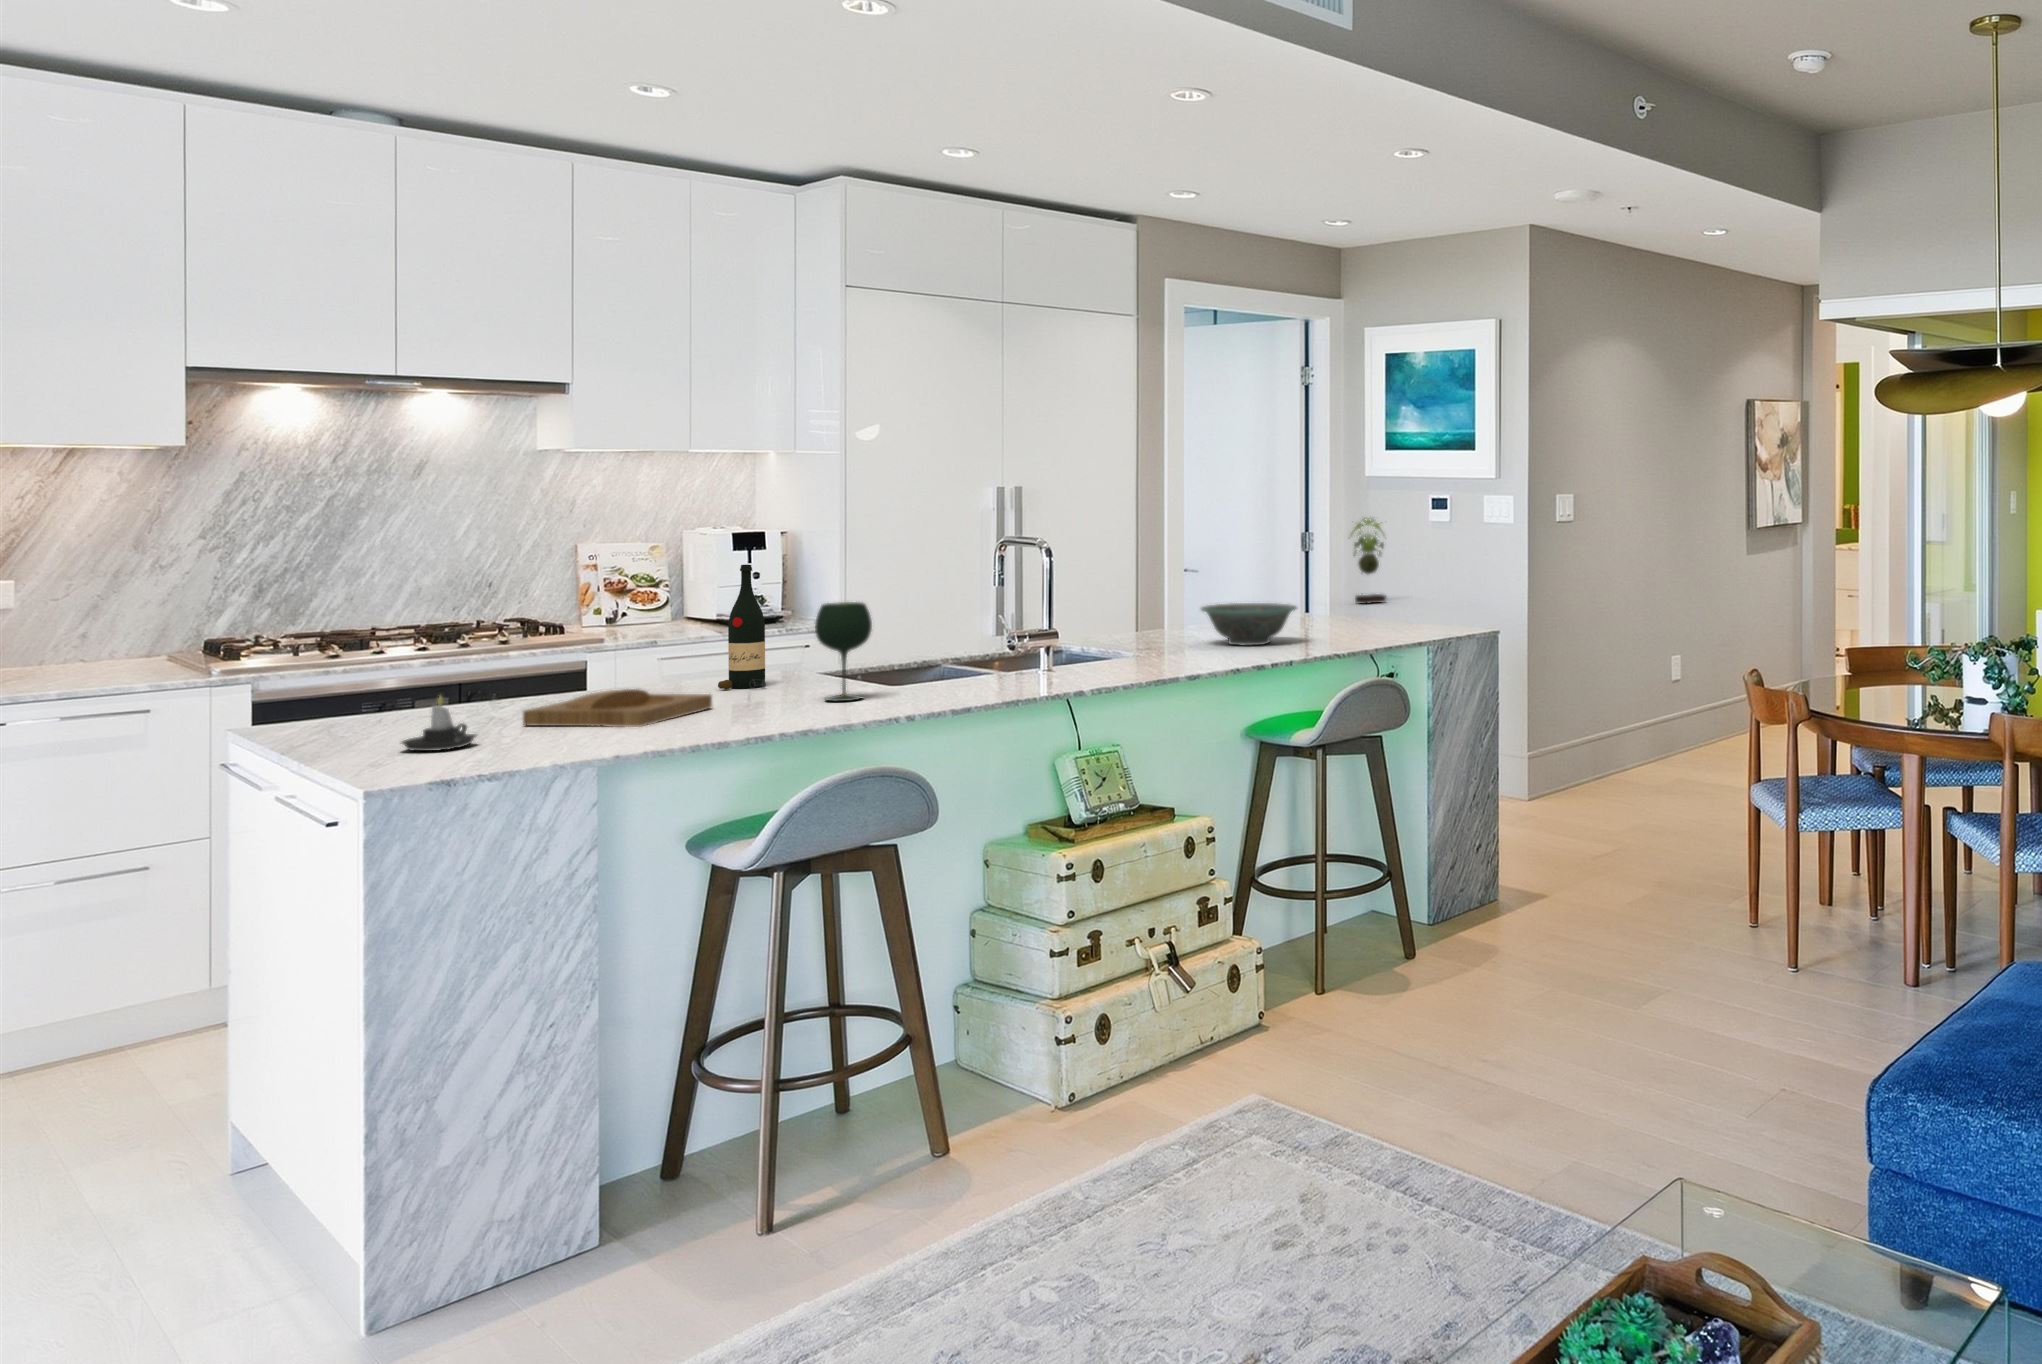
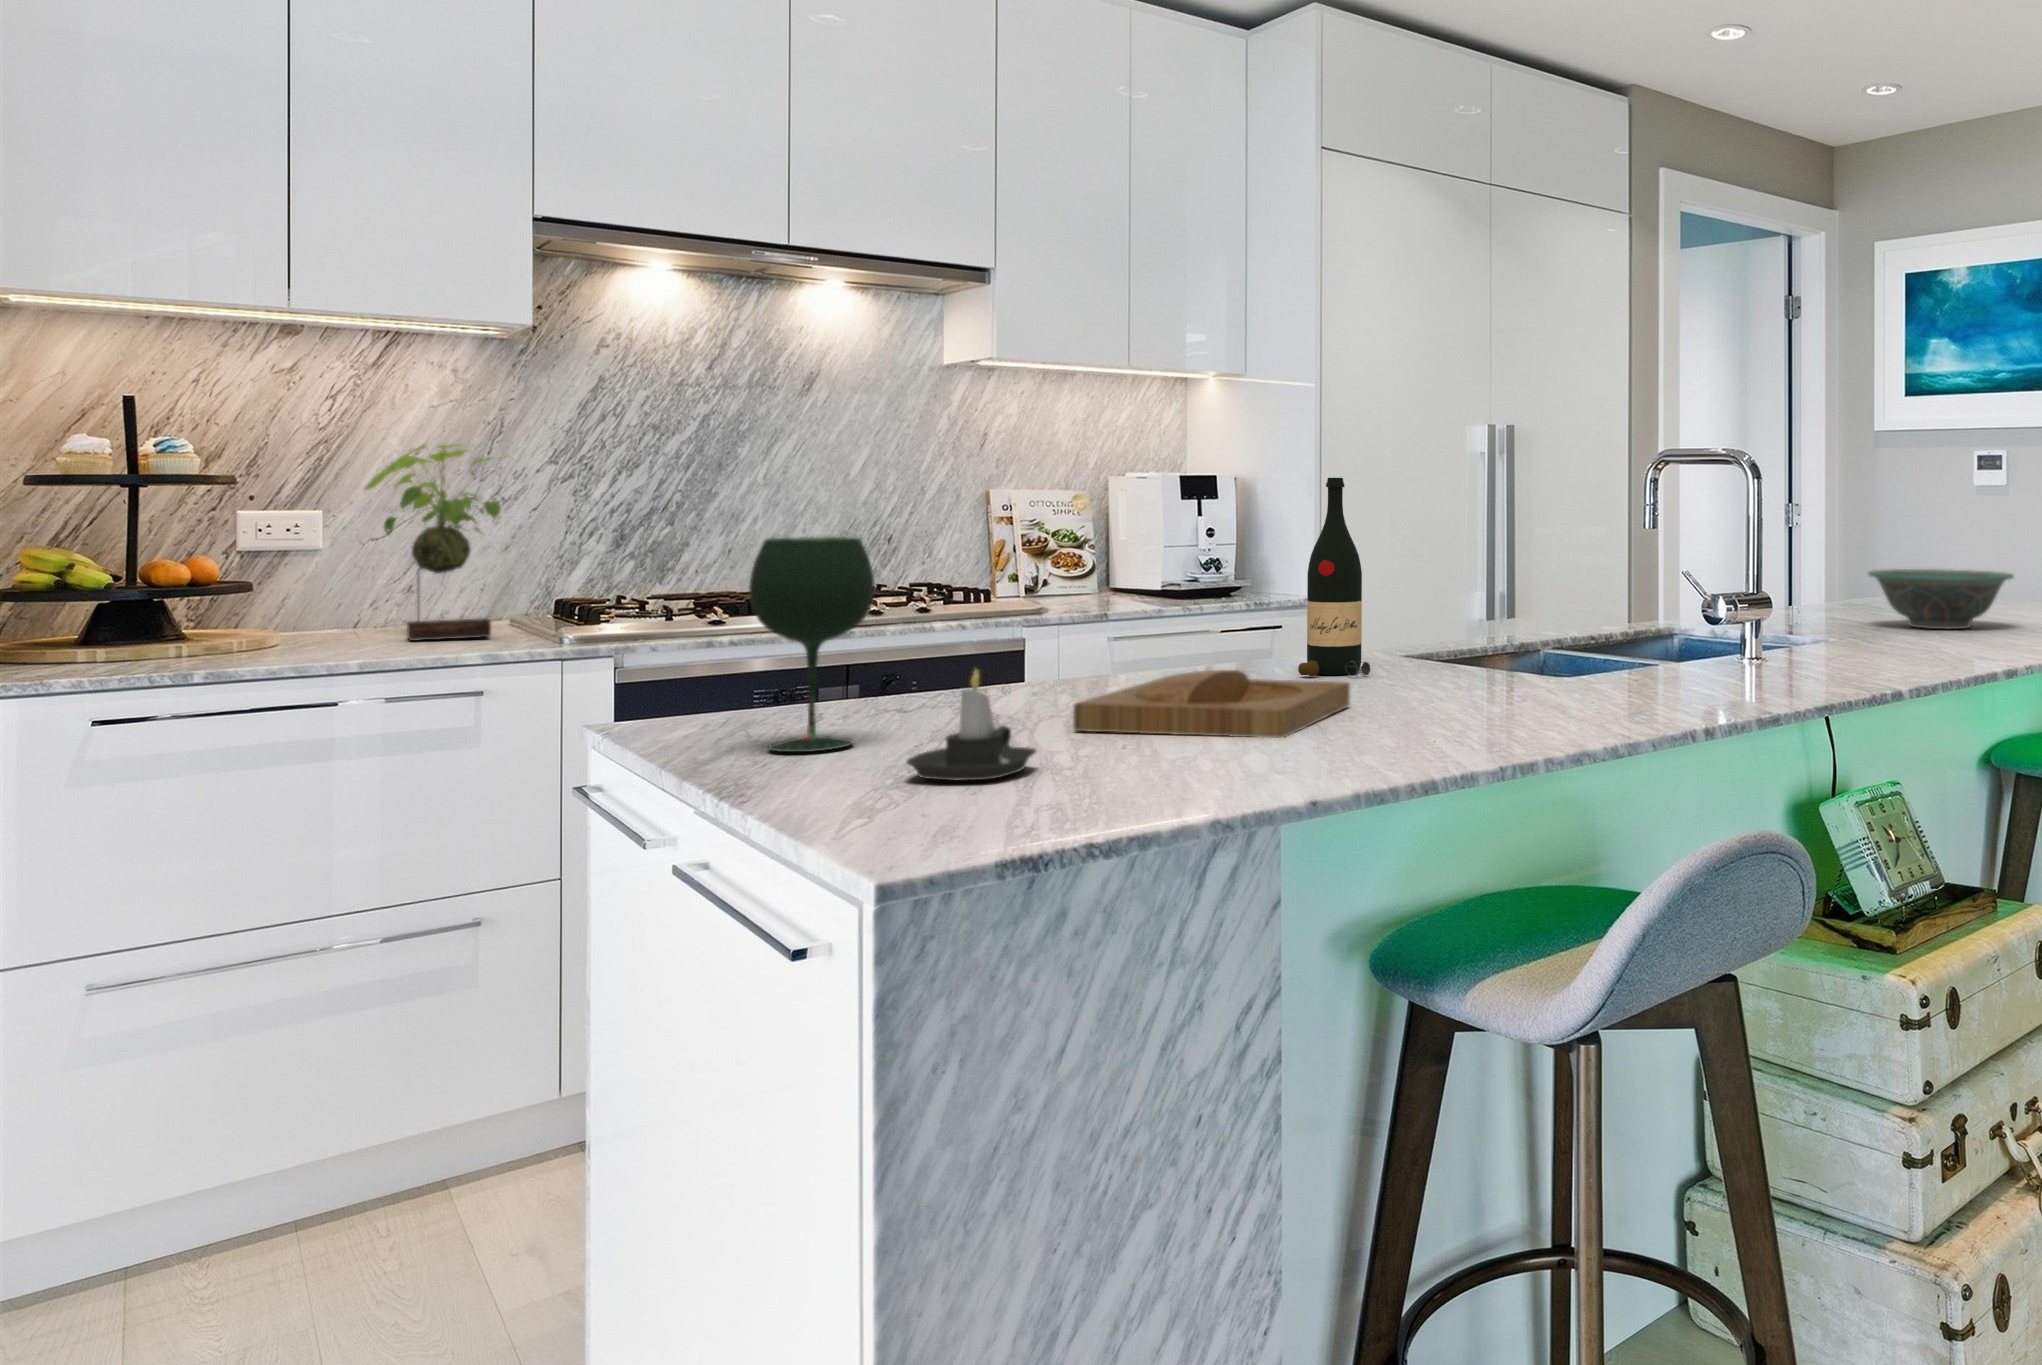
plant: present [1351,518,1386,604] -> present [365,444,501,641]
wine glass: present [815,602,872,701] -> present [749,537,875,752]

